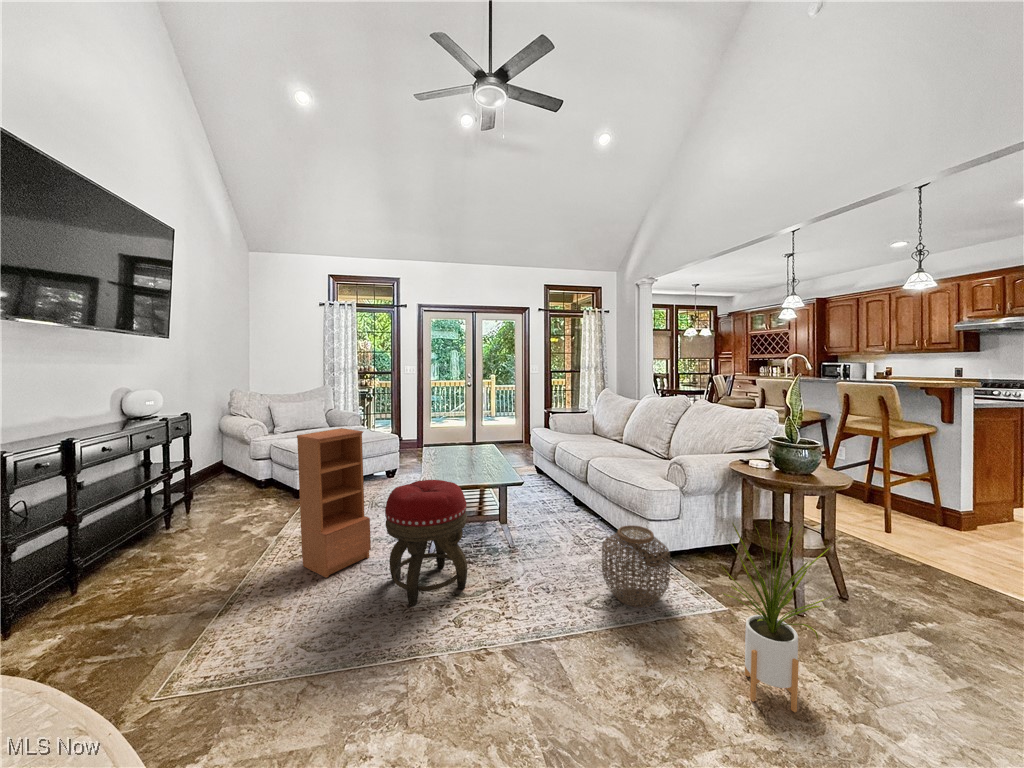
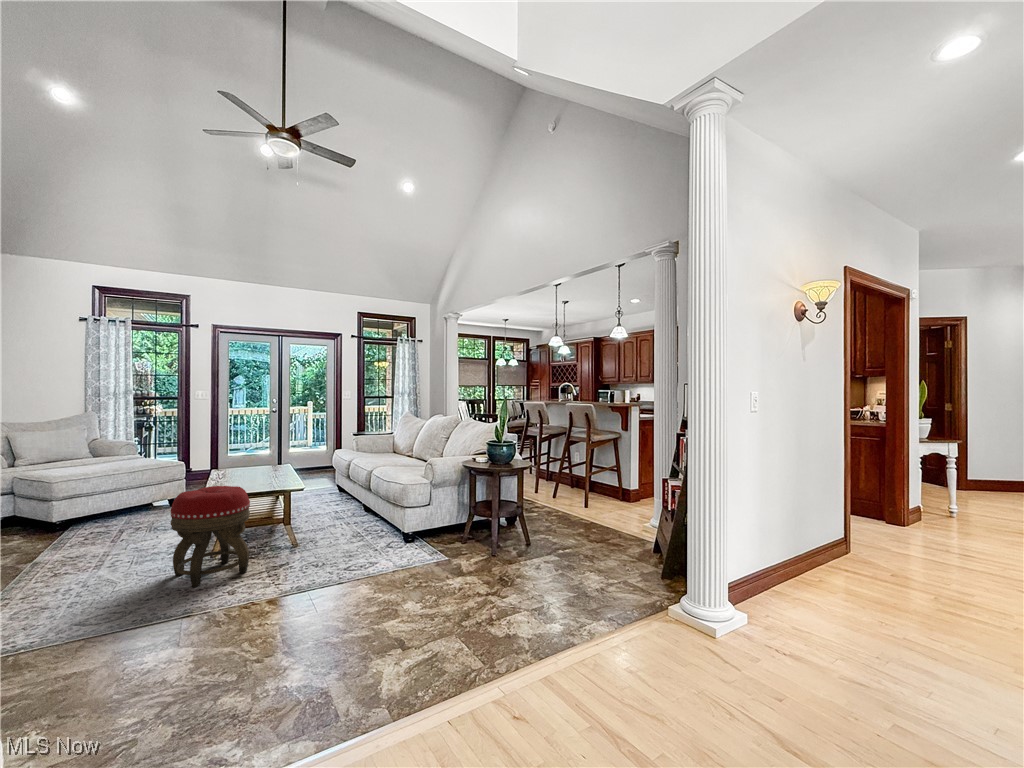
bookcase: present [297,428,371,578] -> none [74,447,152,582]
house plant: present [722,520,833,713] -> none [423,480,481,595]
woven basket: present [602,525,670,607] -> none [362,508,412,565]

